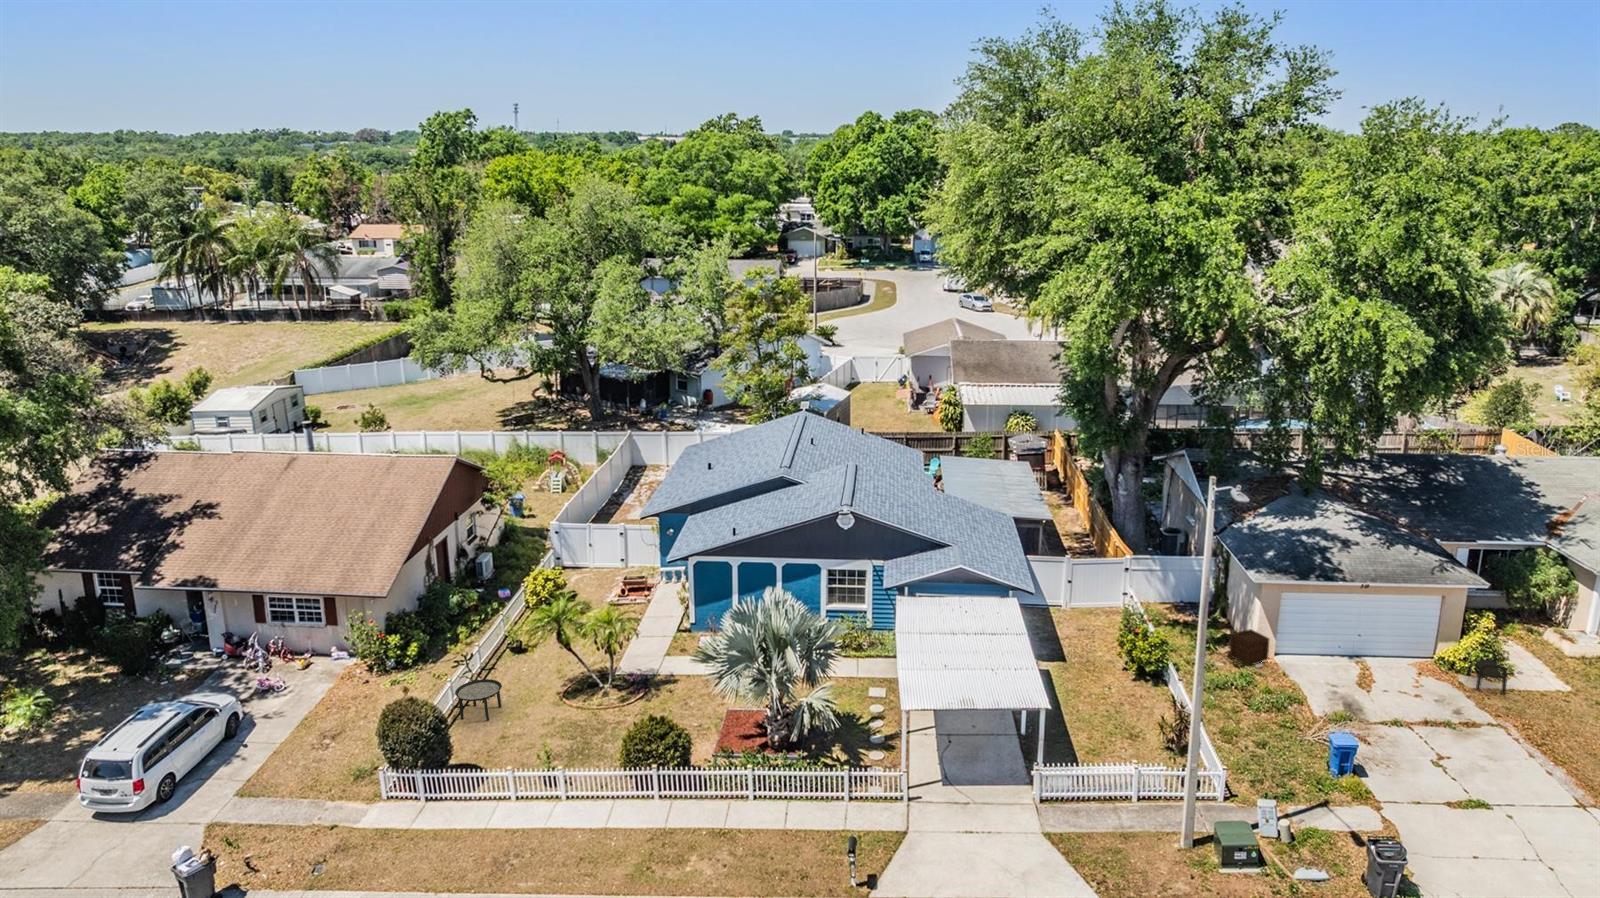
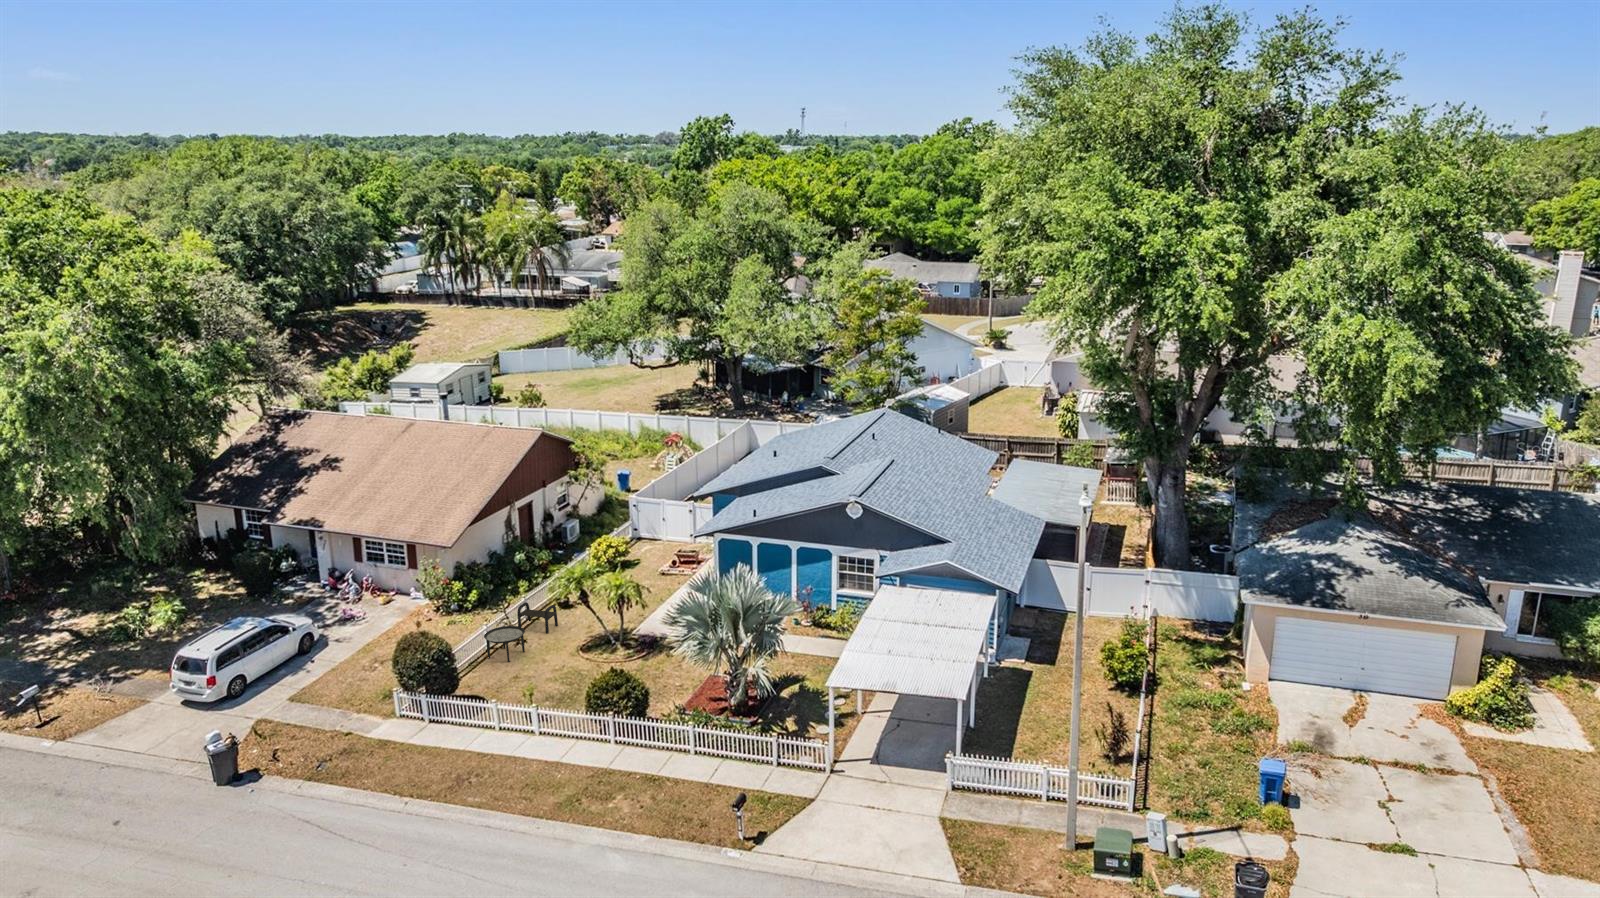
wooden crate: present [1229,629,1269,666] -> none [1222,651,1262,688]
bench: present [1467,649,1507,694] -> present [517,602,558,633]

